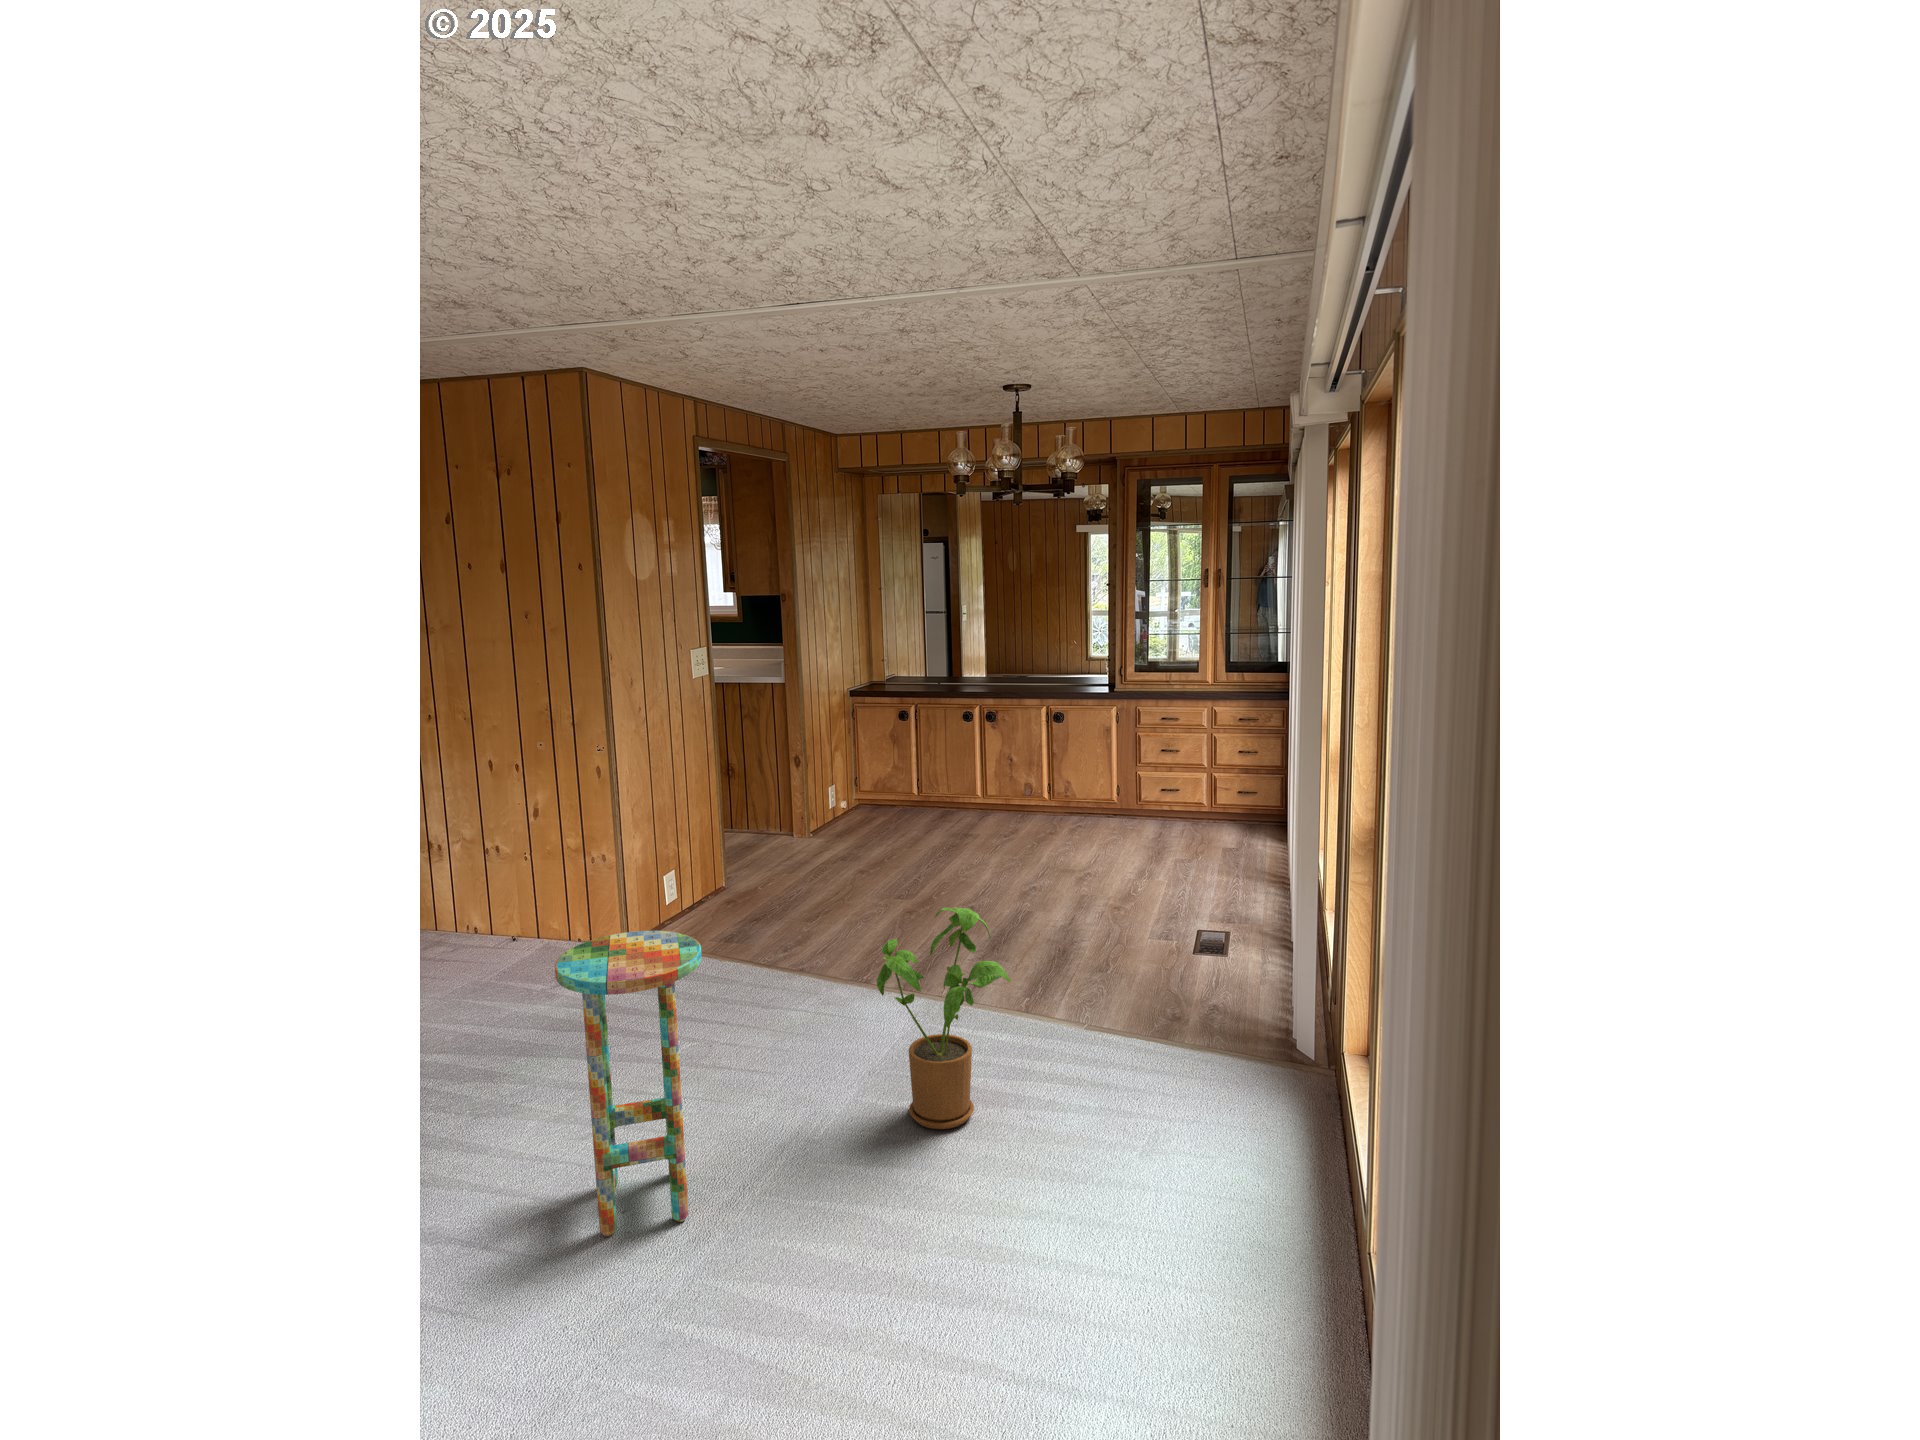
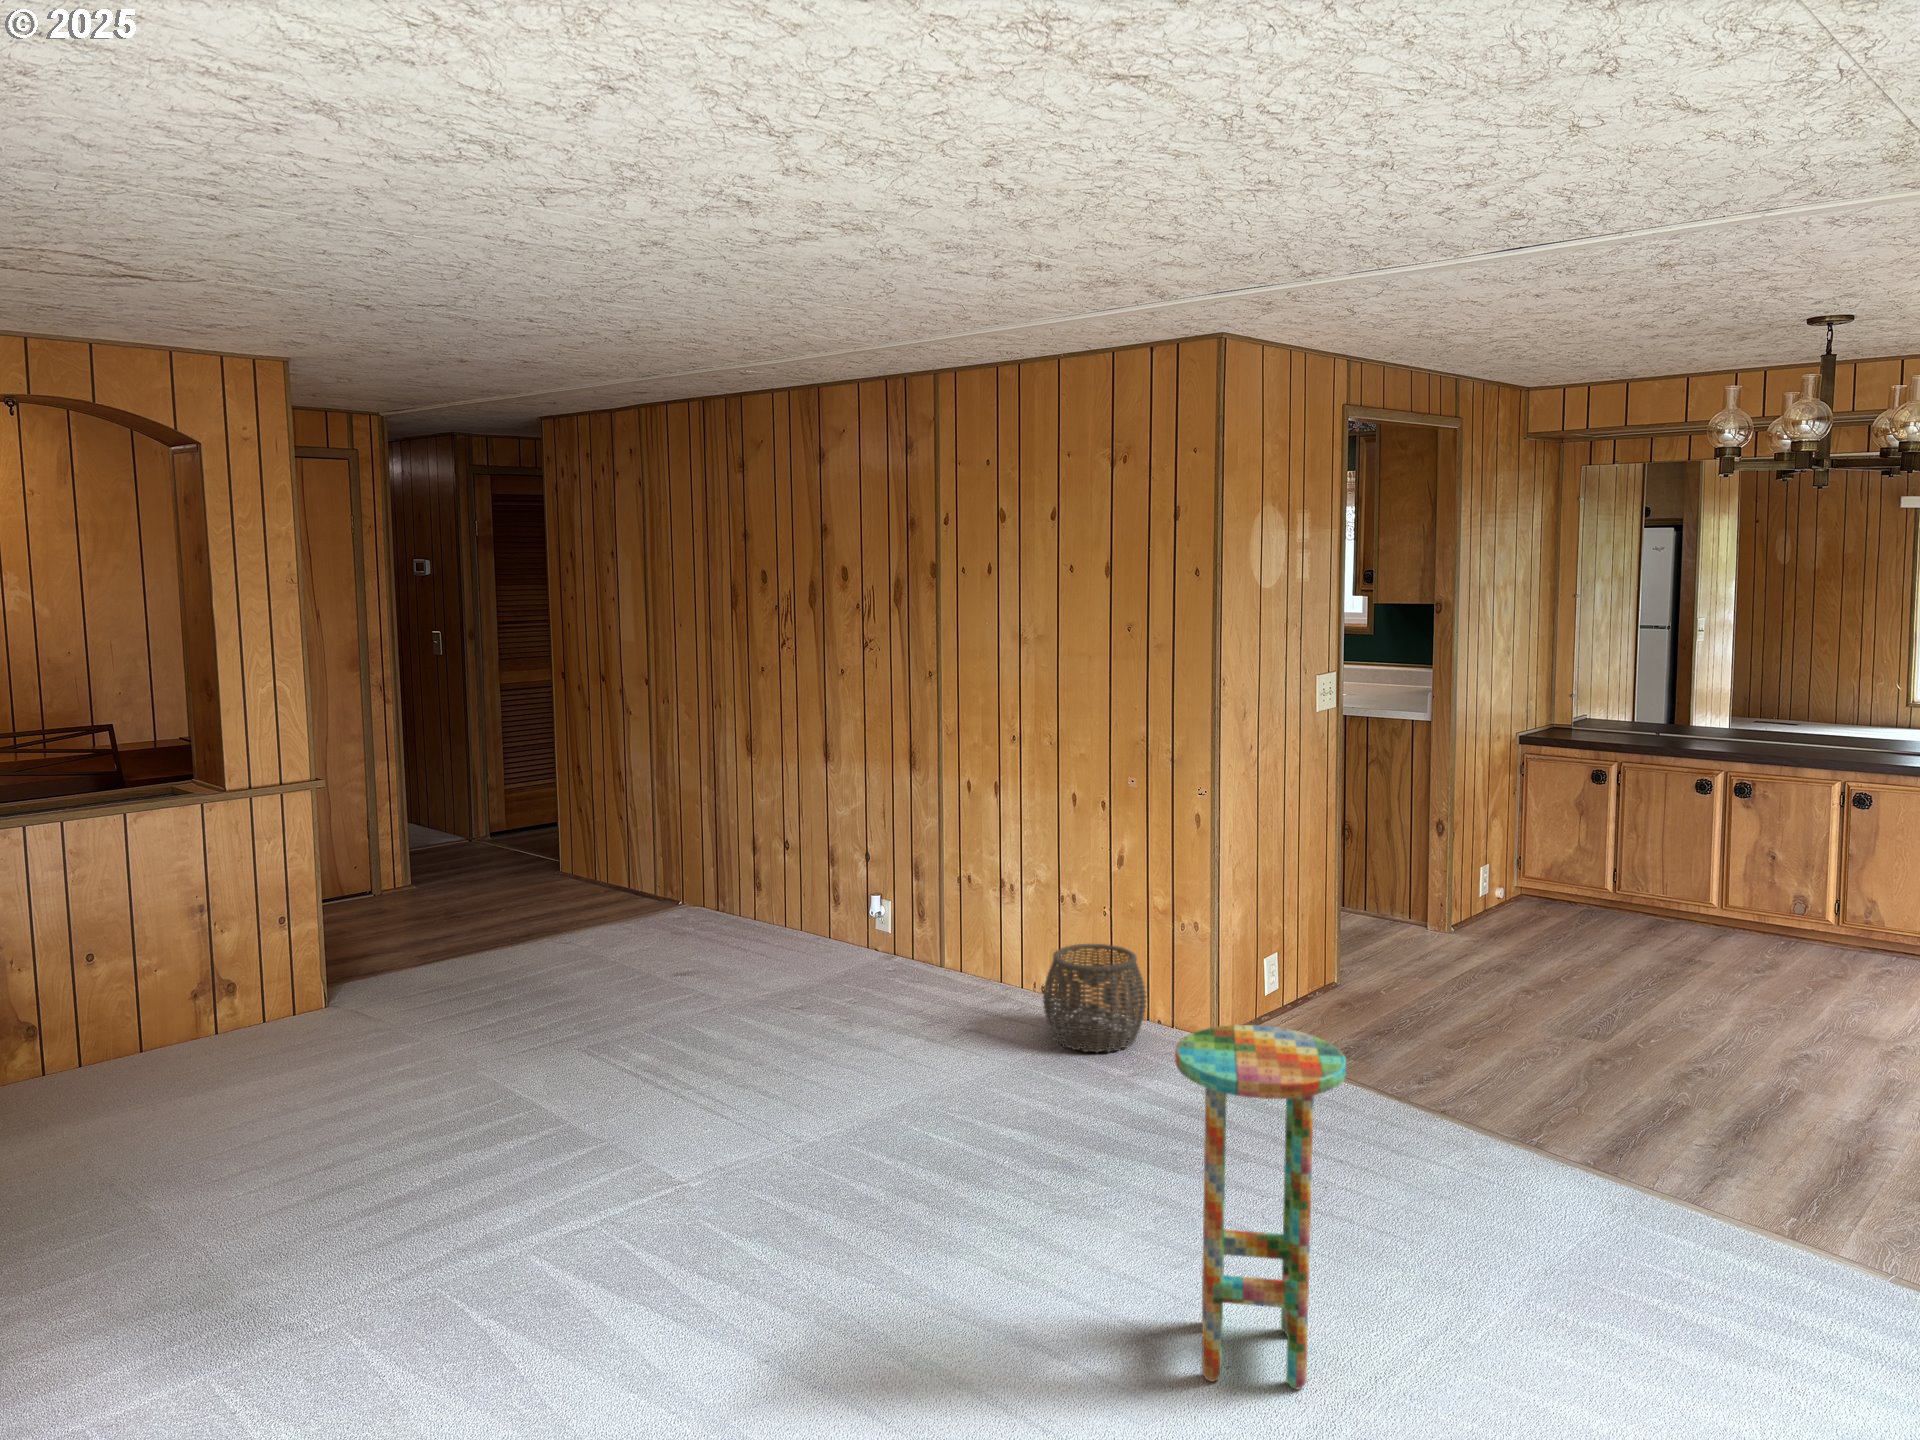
woven basket: none [470,883,566,977] -> present [1043,944,1147,1053]
house plant: present [877,908,1011,1129] -> none [1569,1063,1780,1370]

